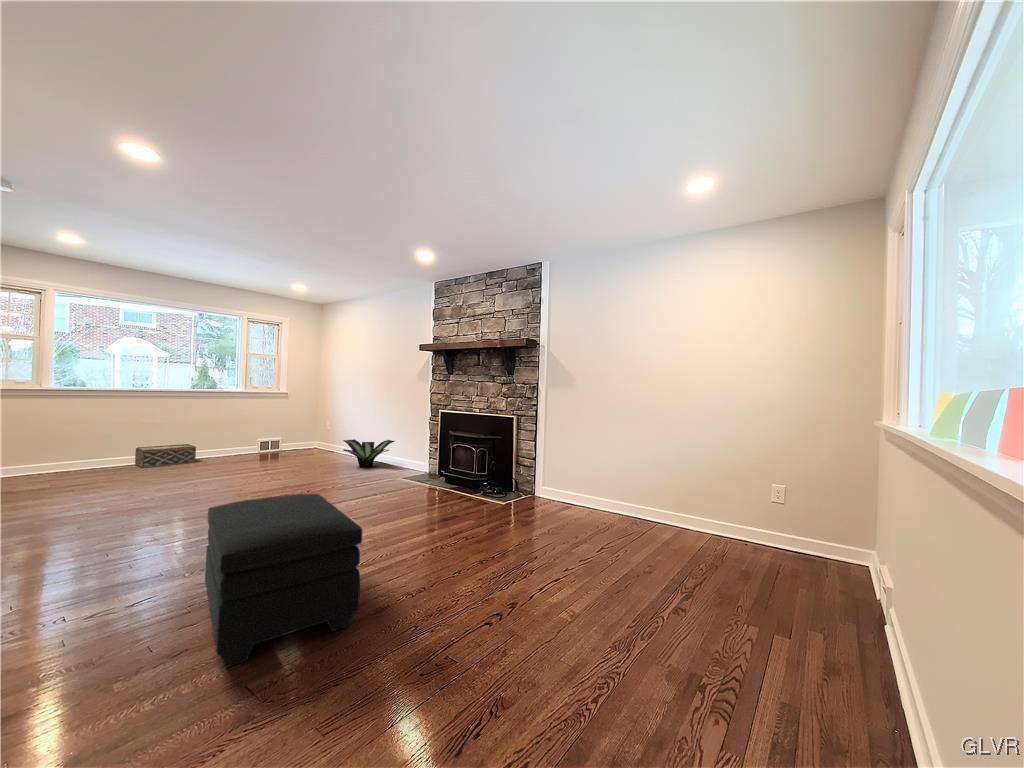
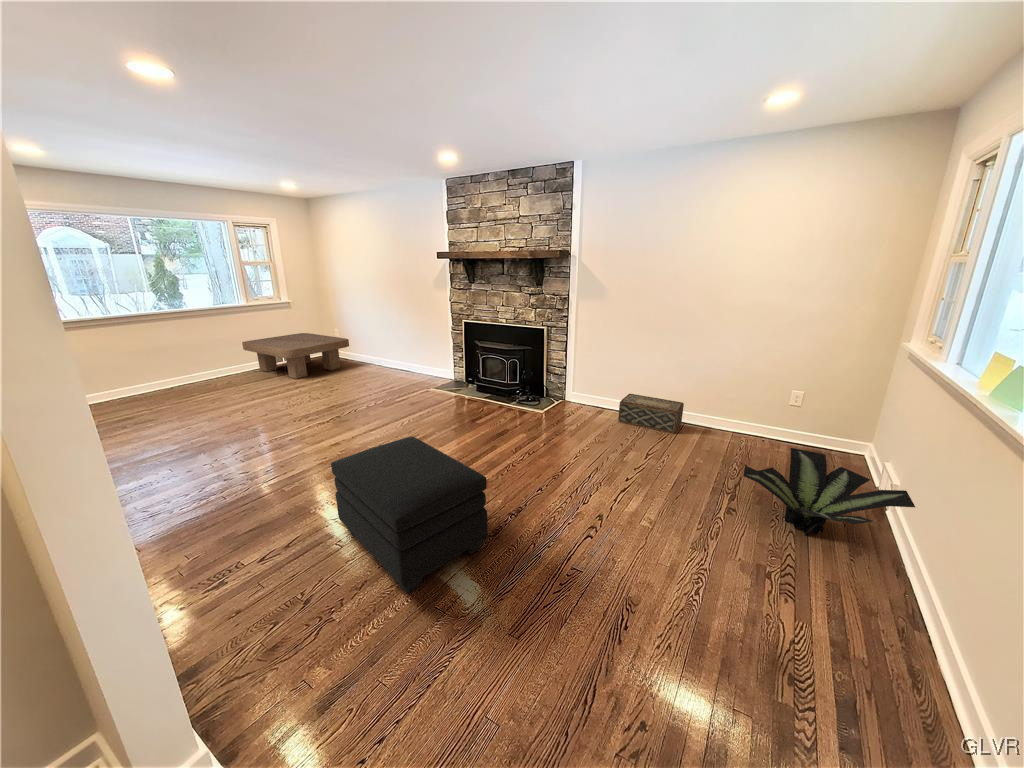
coffee table: none [231,423,334,464] -> present [242,333,349,379]
potted plant: present [343,439,395,468] -> present [743,448,915,535]
woven basket: present [135,444,196,468] -> present [618,394,684,433]

